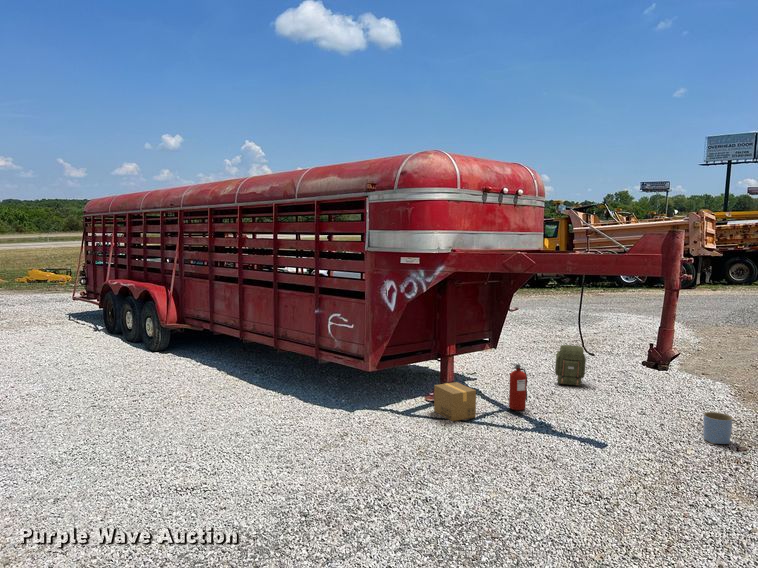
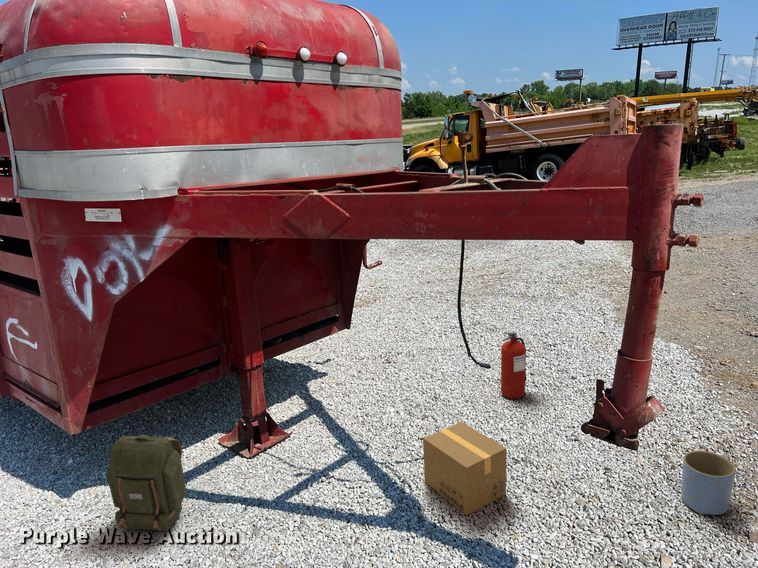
backpack: present [555,344,586,386] -> present [107,435,186,531]
fire extinguisher: present [509,363,527,410] -> present [501,332,526,399]
cardboard box: present [434,382,476,421] -> present [423,422,506,515]

